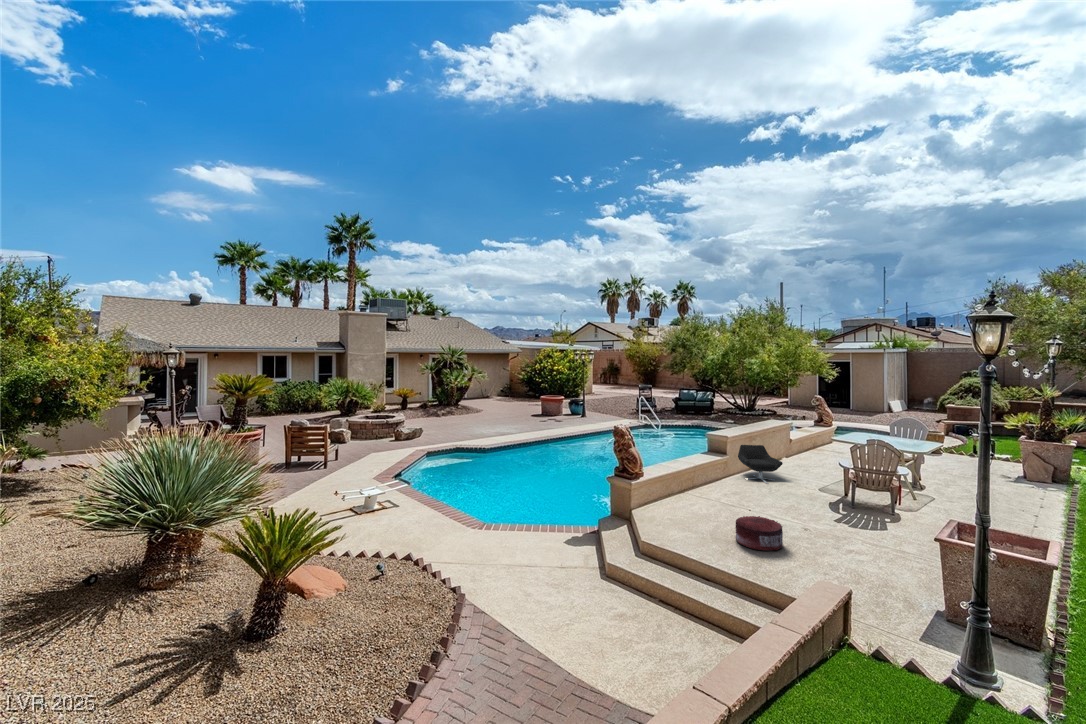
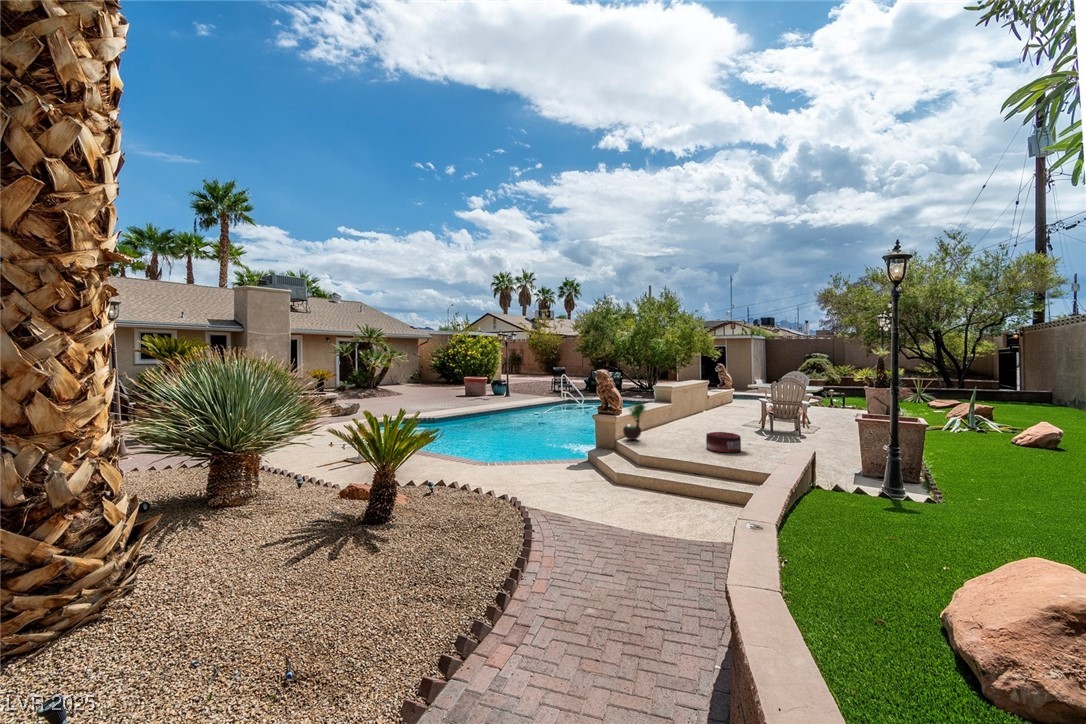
lounge chair: present [738,445,783,484] -> none [678,396,713,424]
potted tree: none [640,463,670,512] -> present [623,403,645,440]

